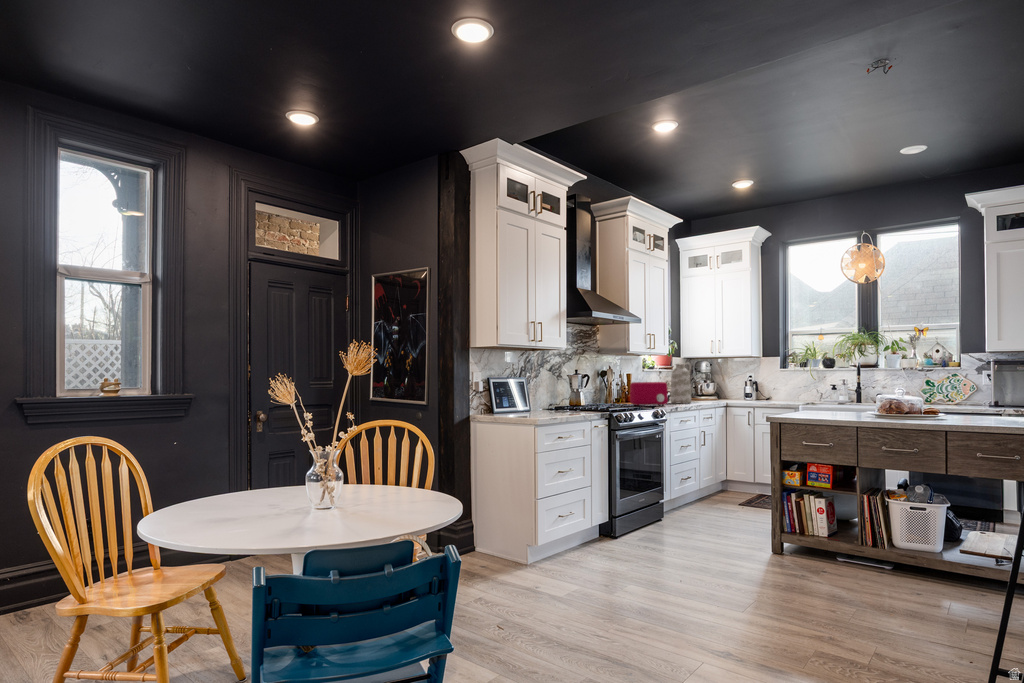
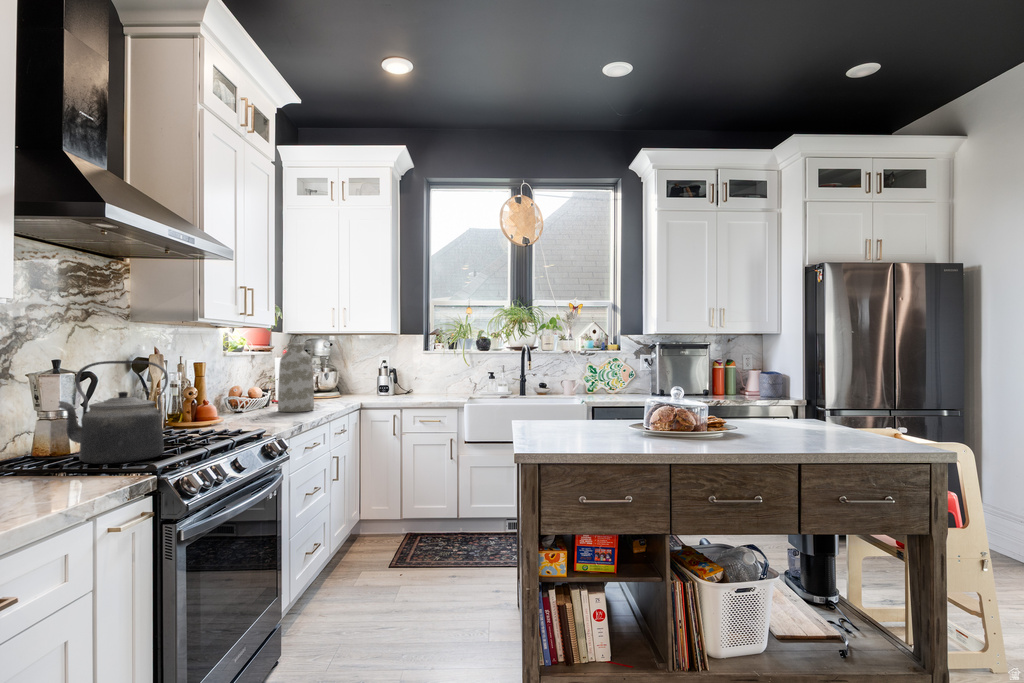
kettle: none [579,372,616,412] -> present [59,361,168,464]
toaster: present [630,382,668,406] -> none [201,377,279,428]

